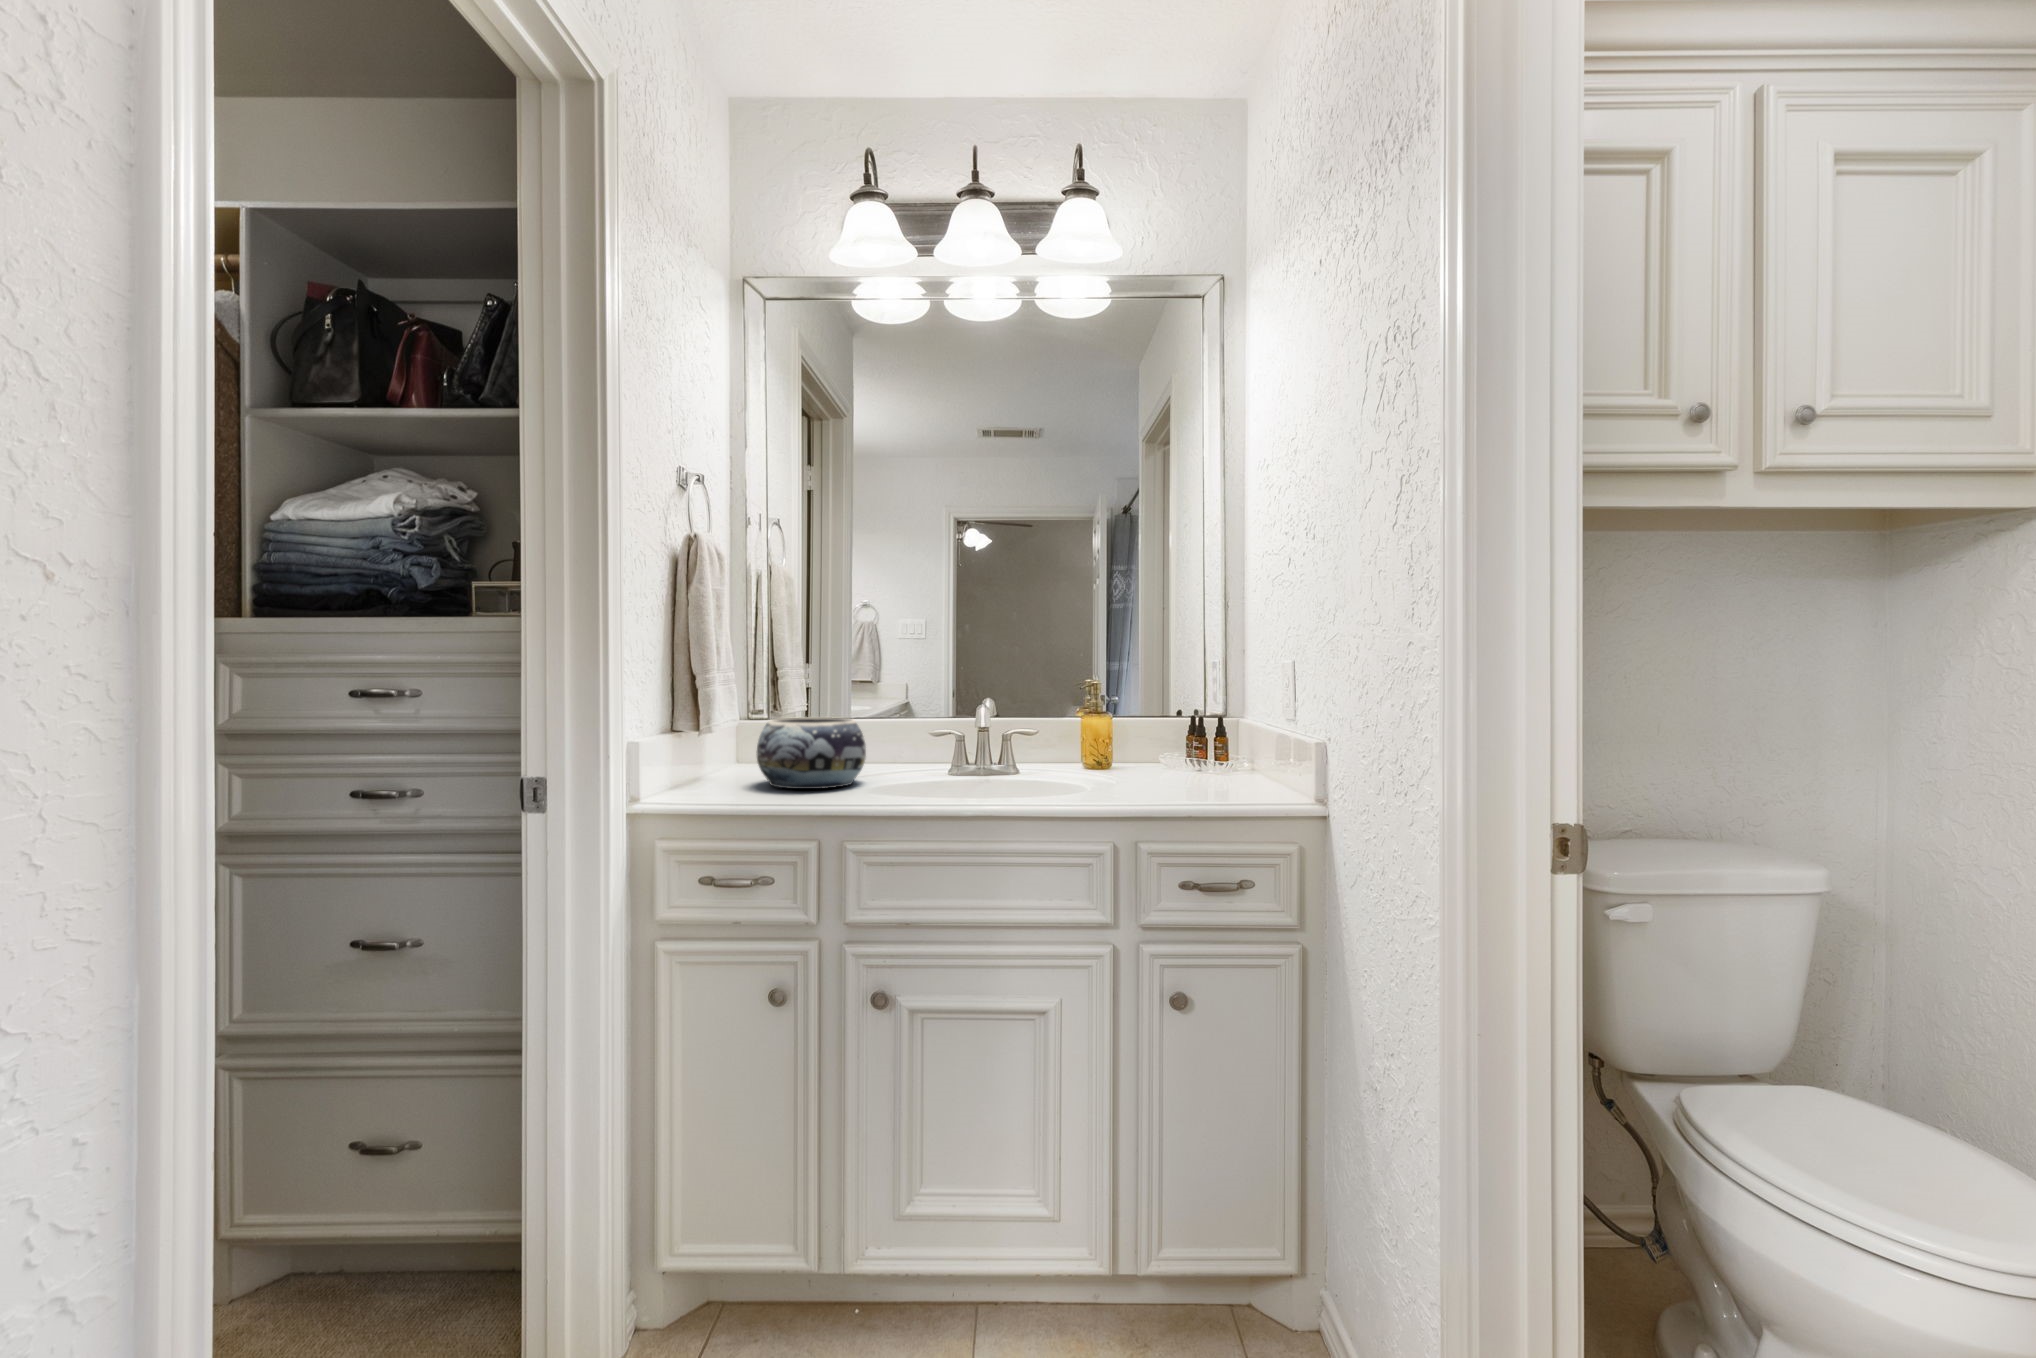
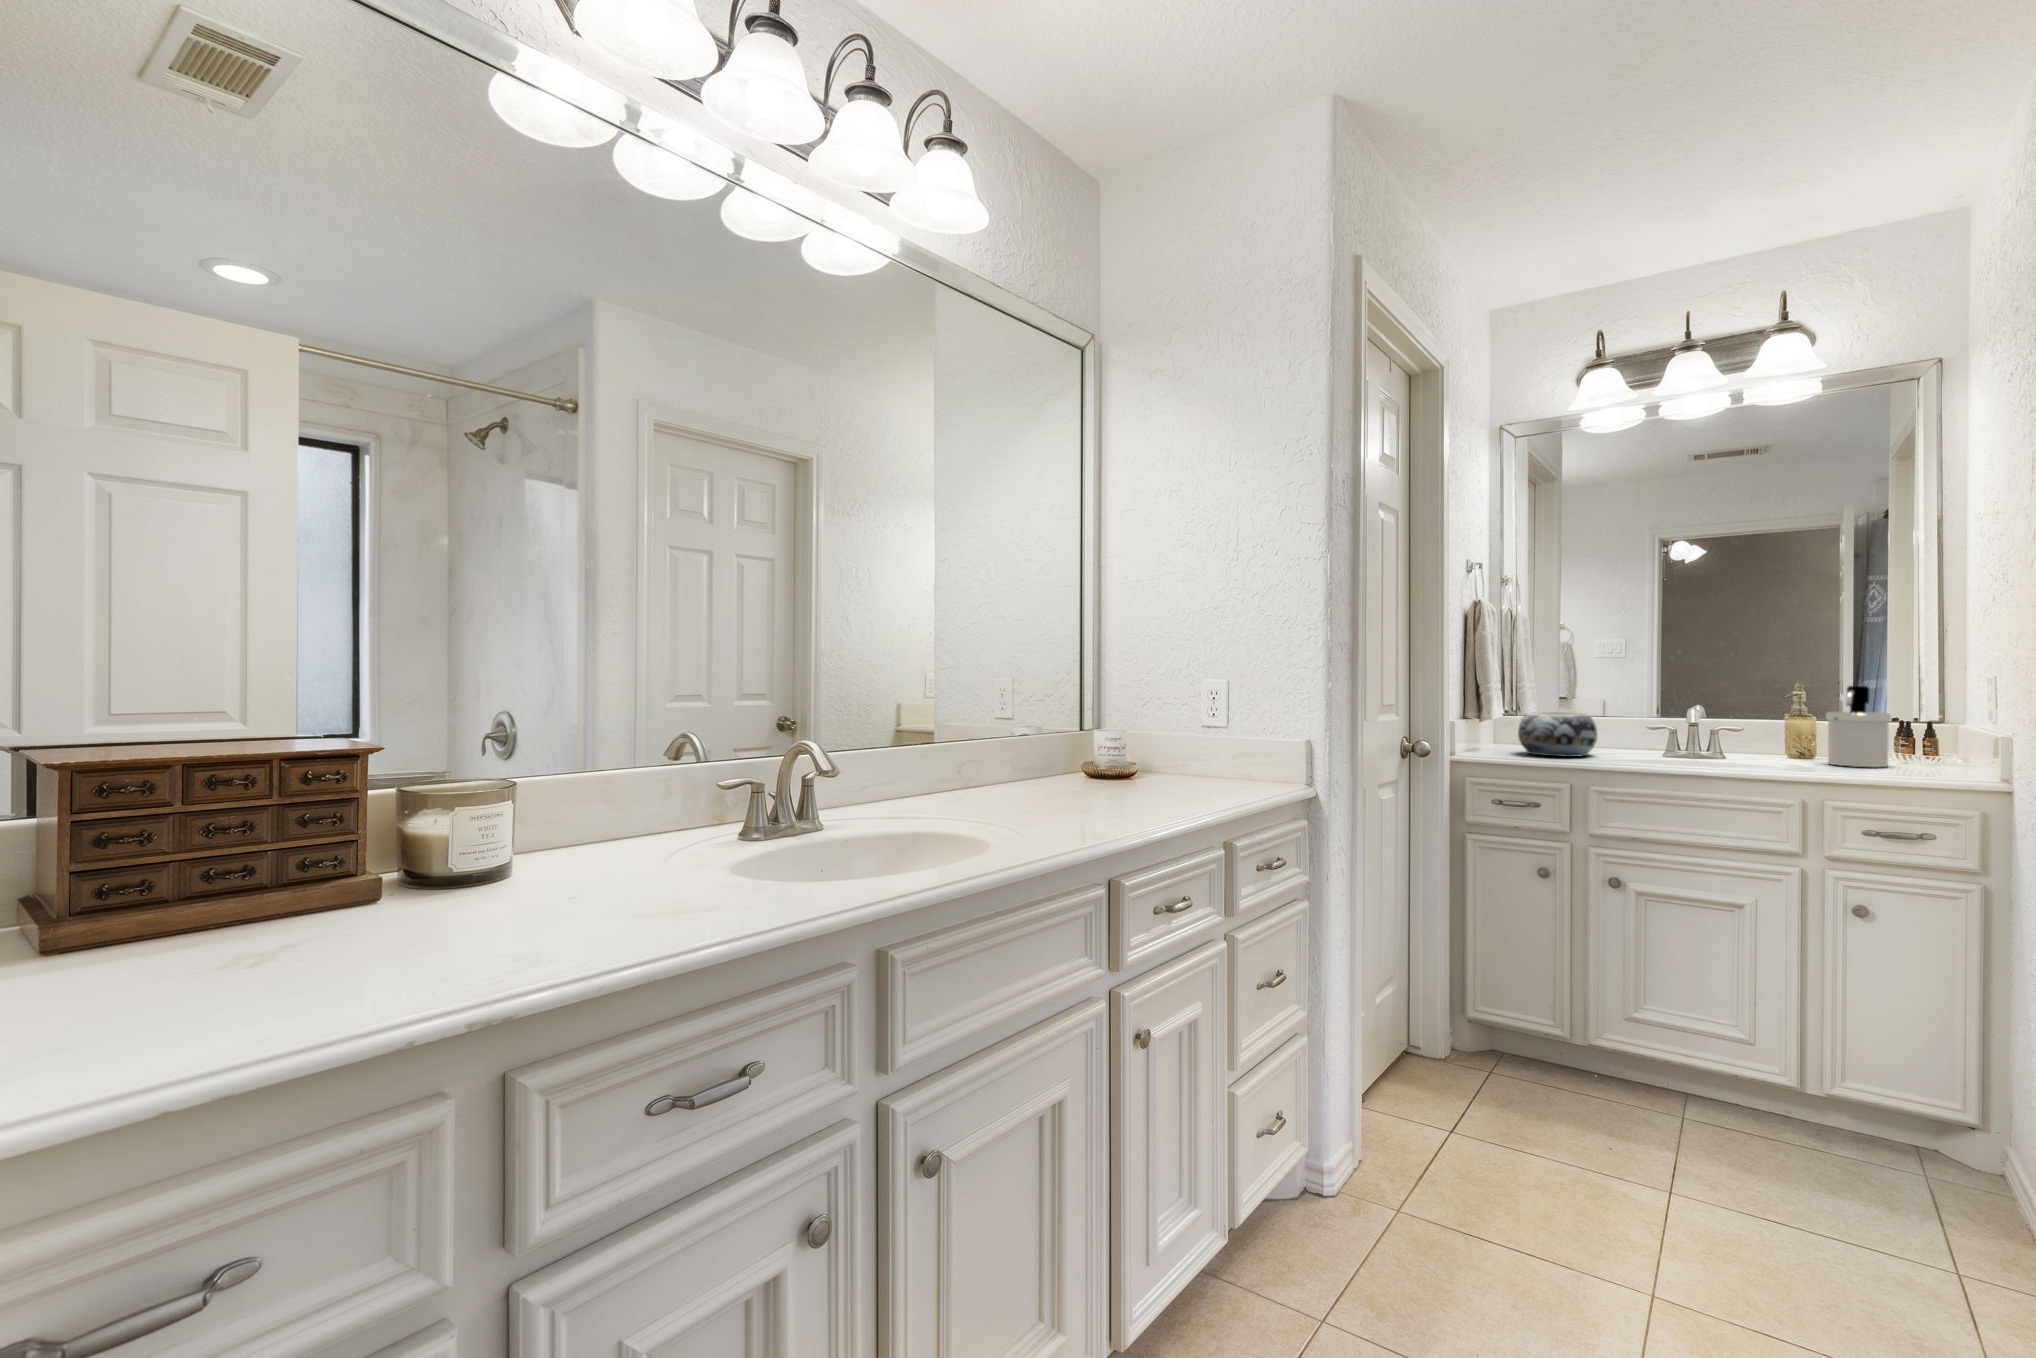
soap dispenser: none [1129,675,1193,783] -> present [1826,686,1891,767]

